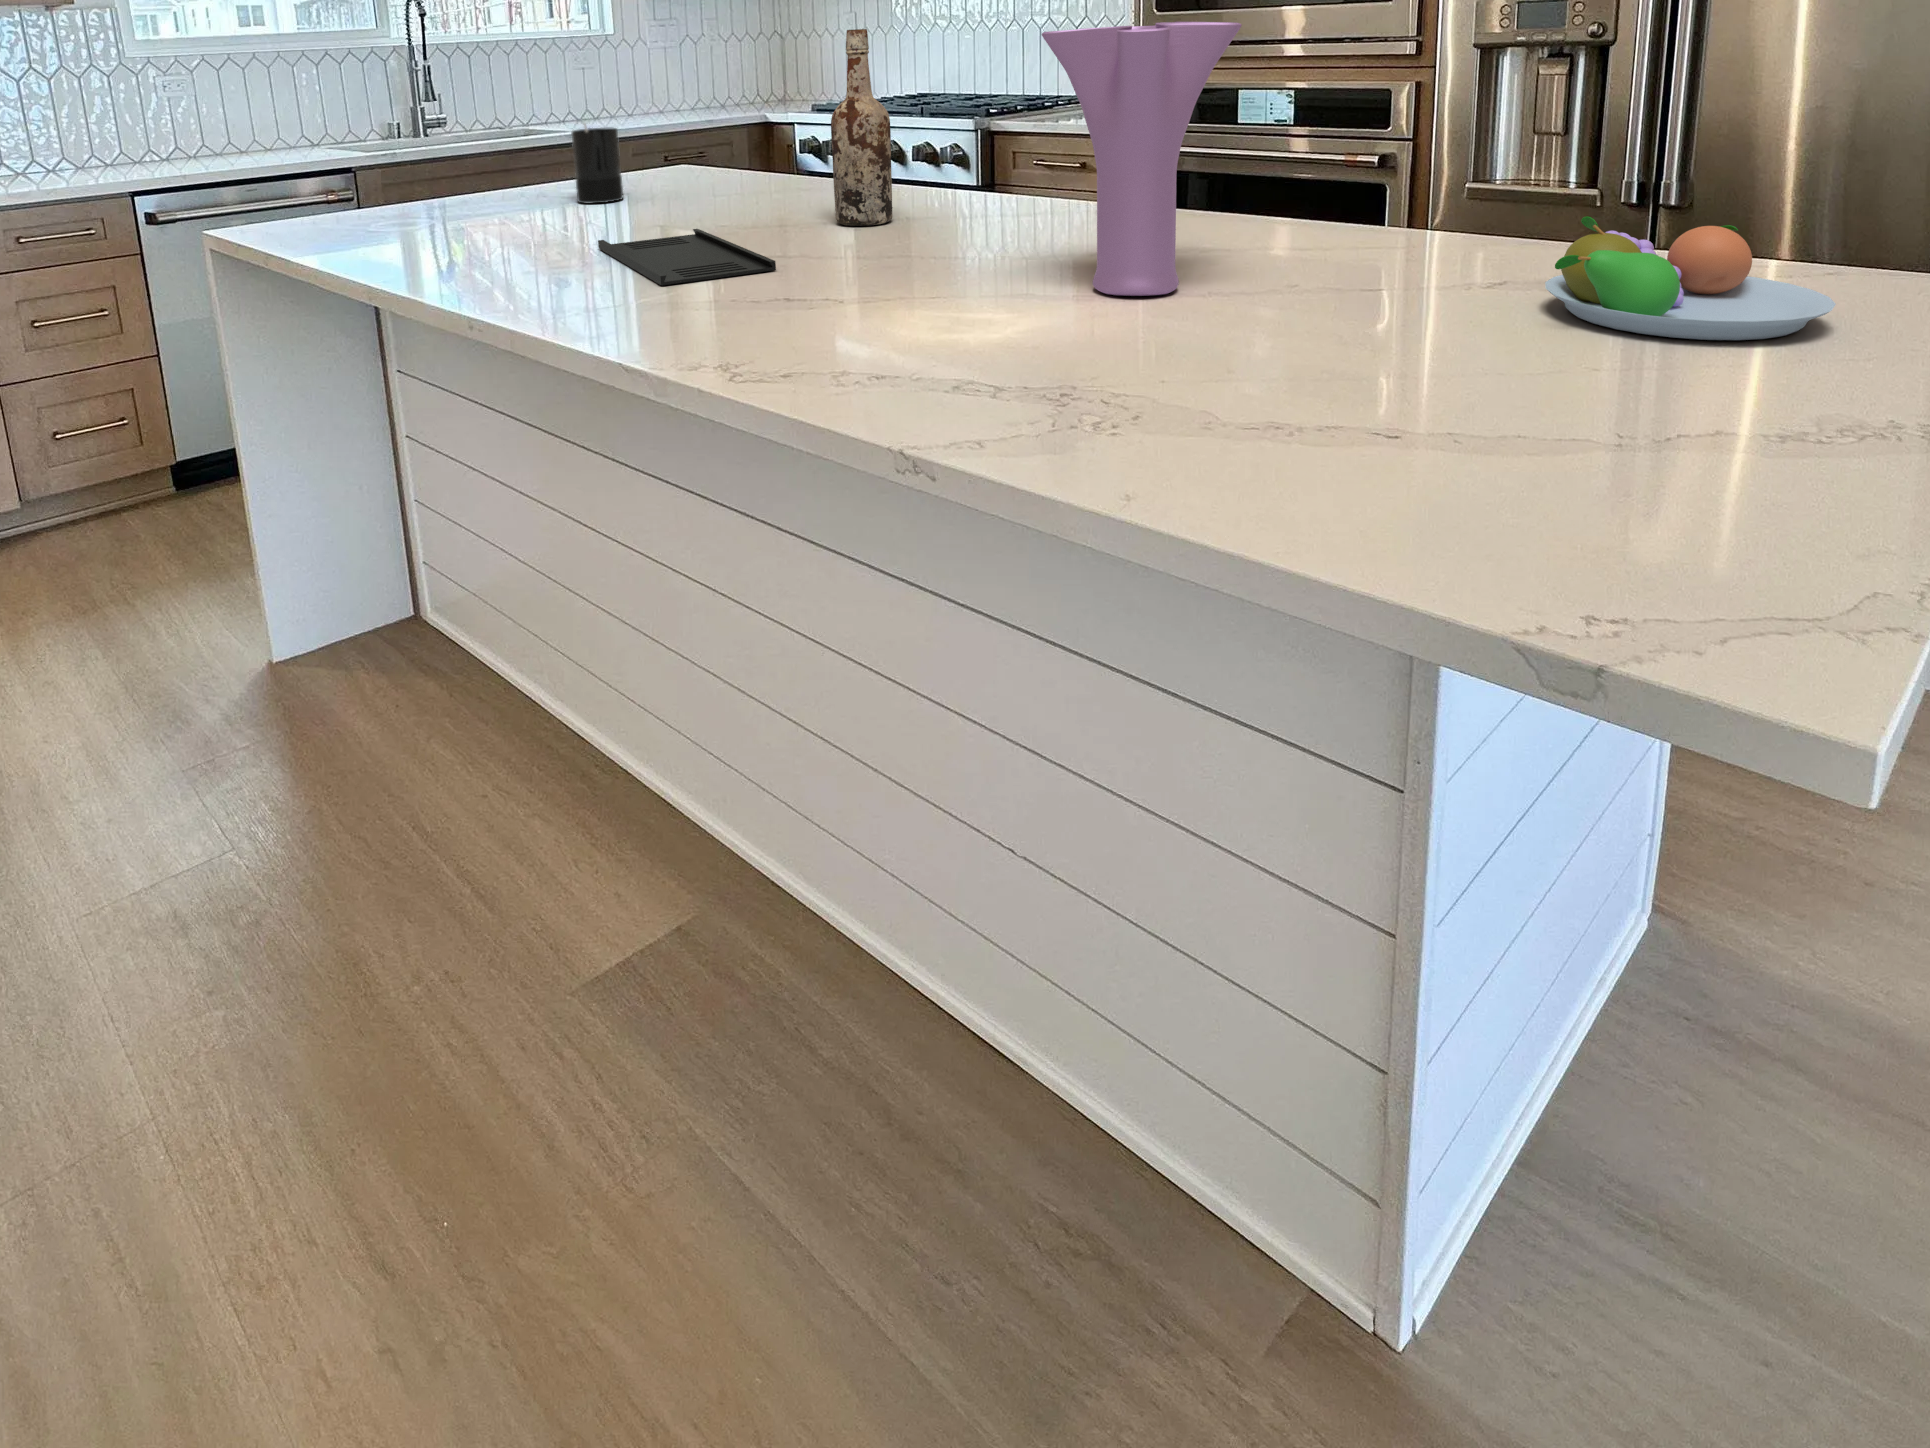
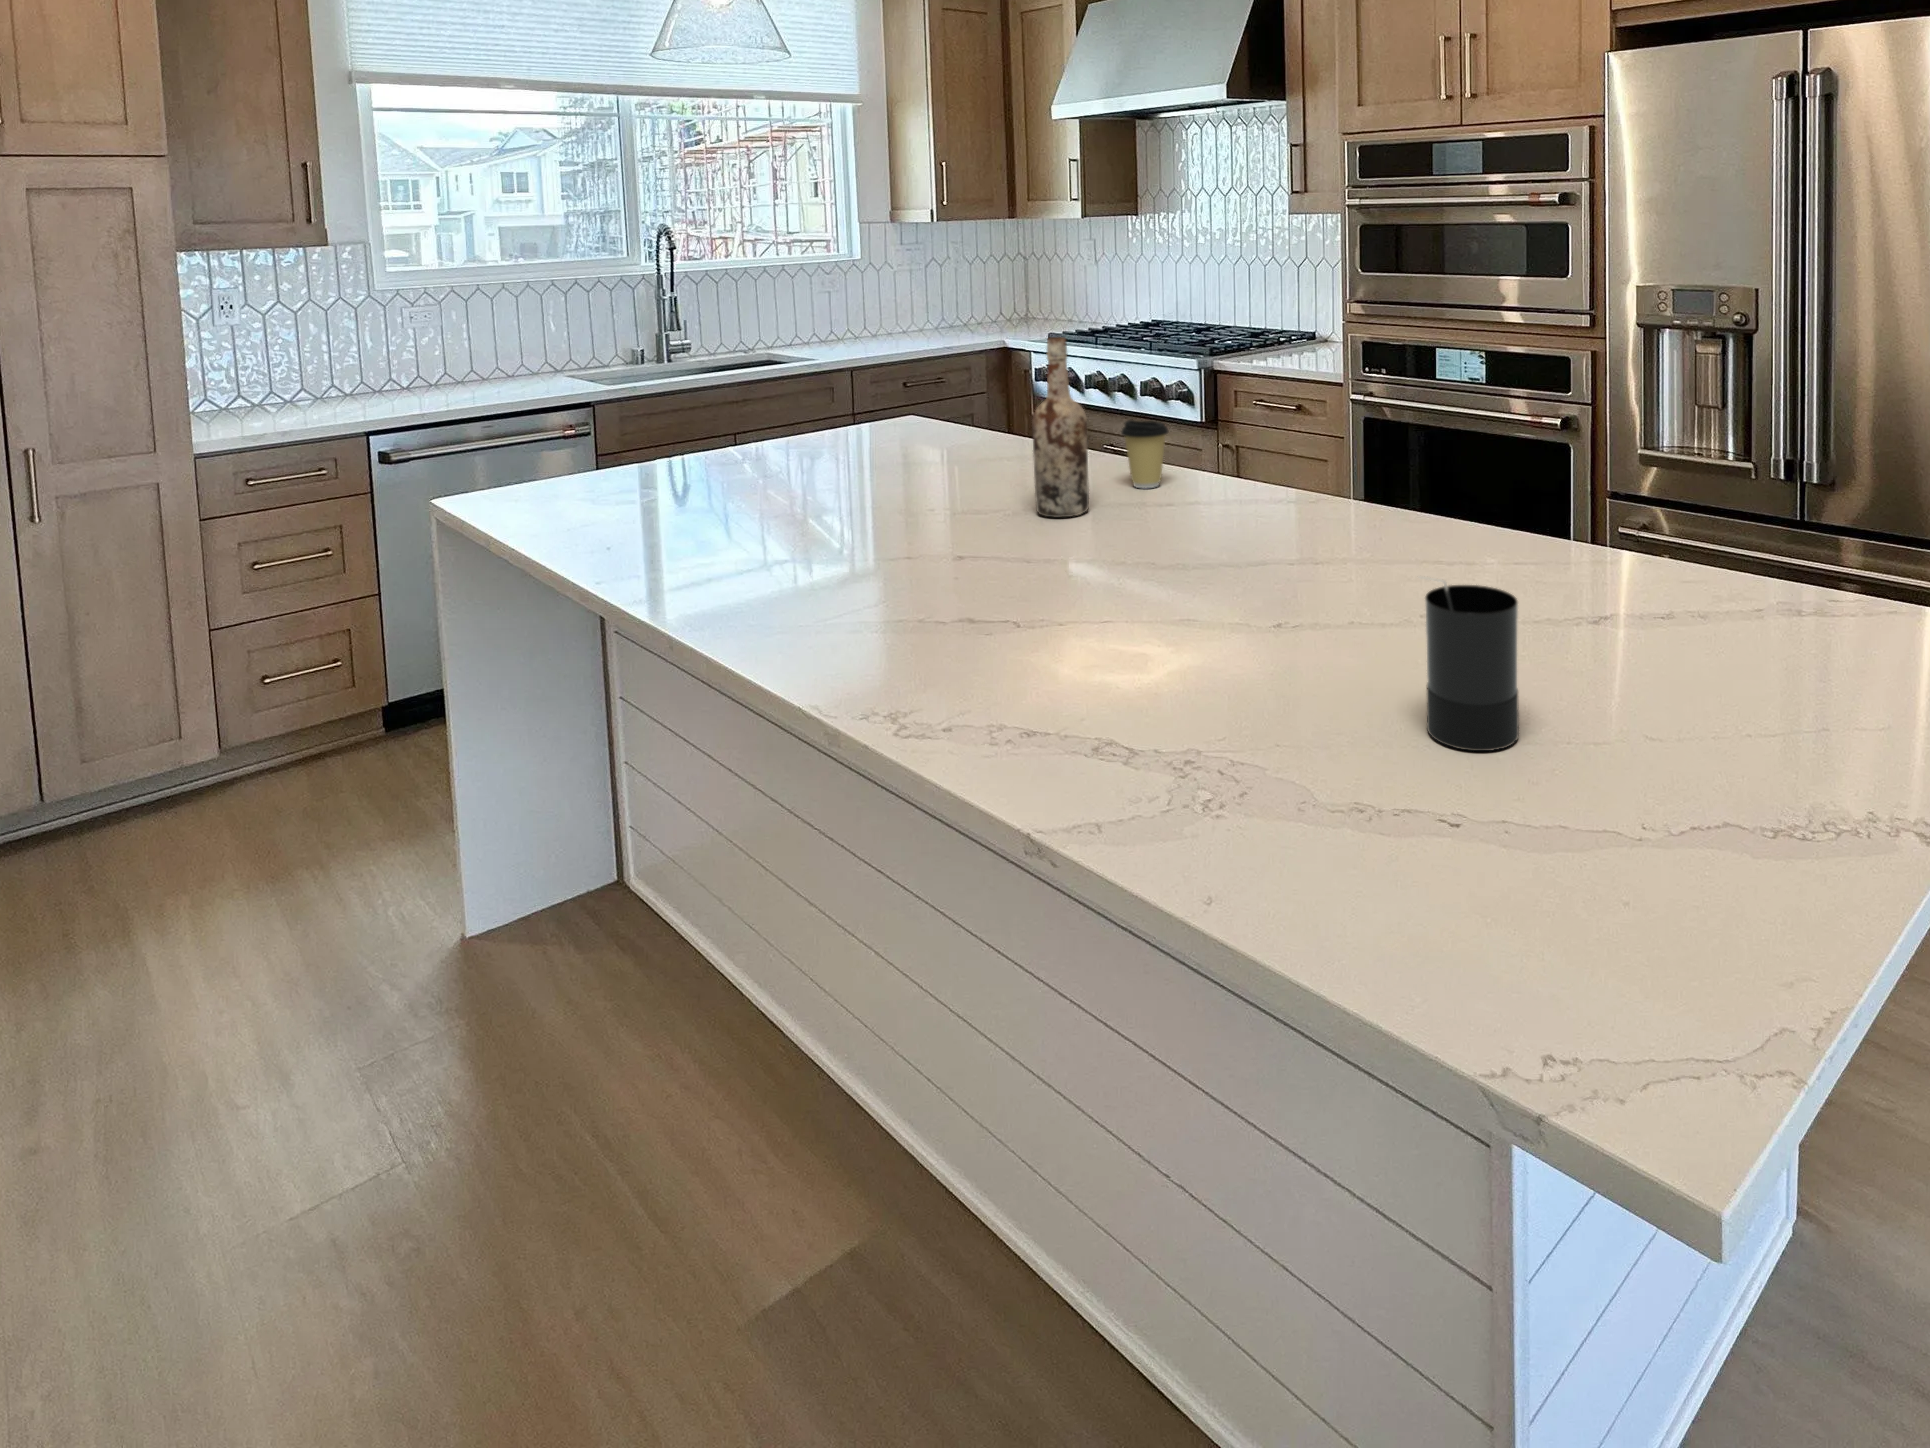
vase: present [1042,22,1242,296] -> none [1194,375,1364,626]
candle: present [571,123,623,203] -> present [1420,576,1519,751]
coffee cup: none [921,133,973,204] -> present [1121,420,1168,488]
fruit bowl: present [1545,216,1836,340] -> none [1619,572,1850,699]
tray: present [598,229,776,285] -> none [808,521,967,598]

